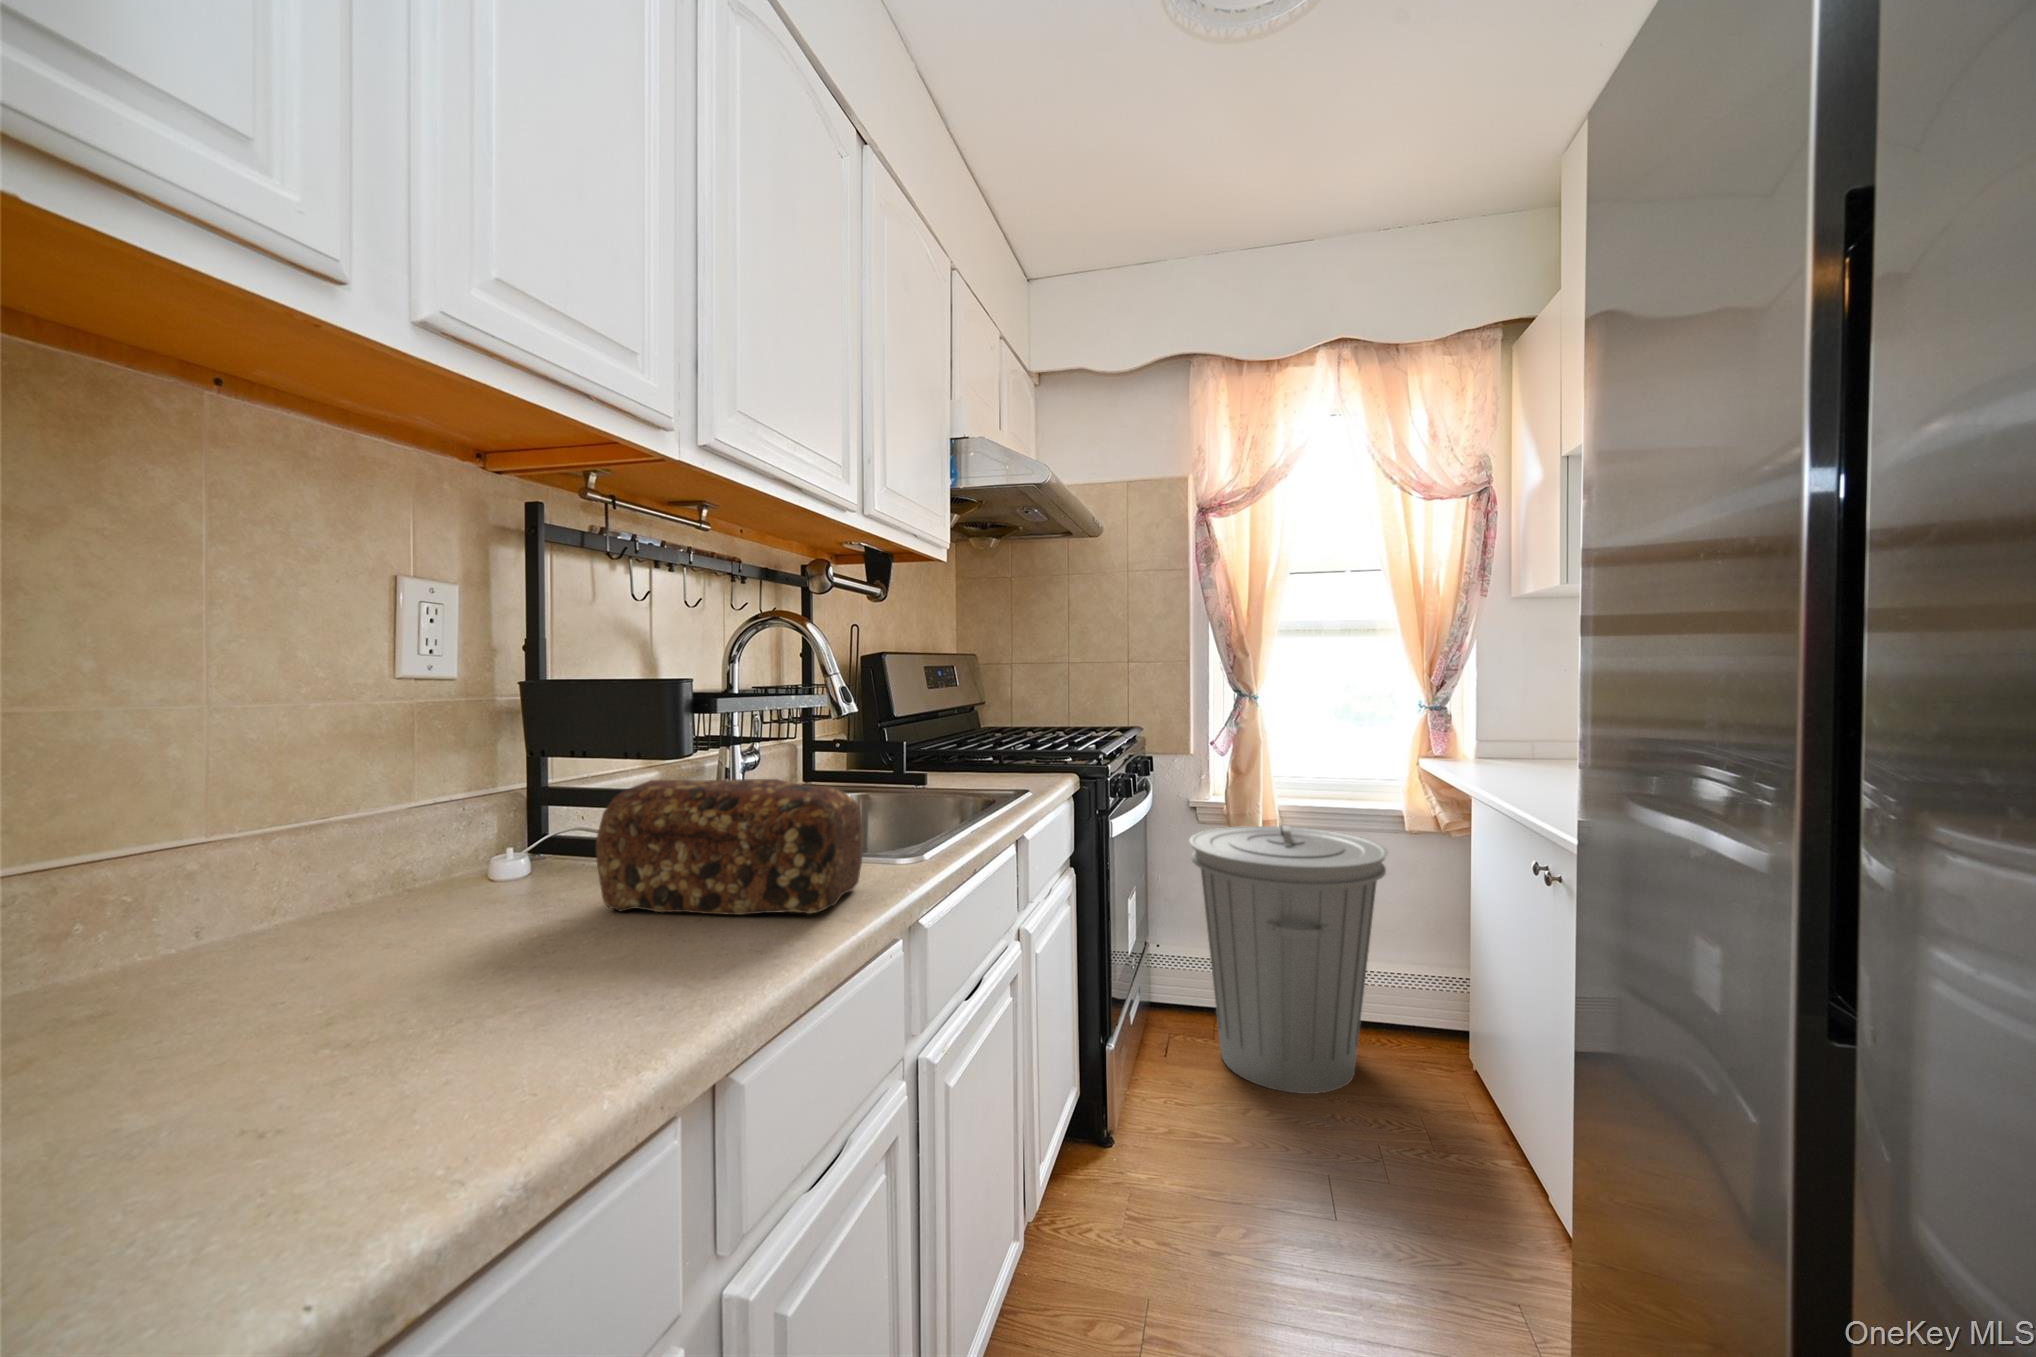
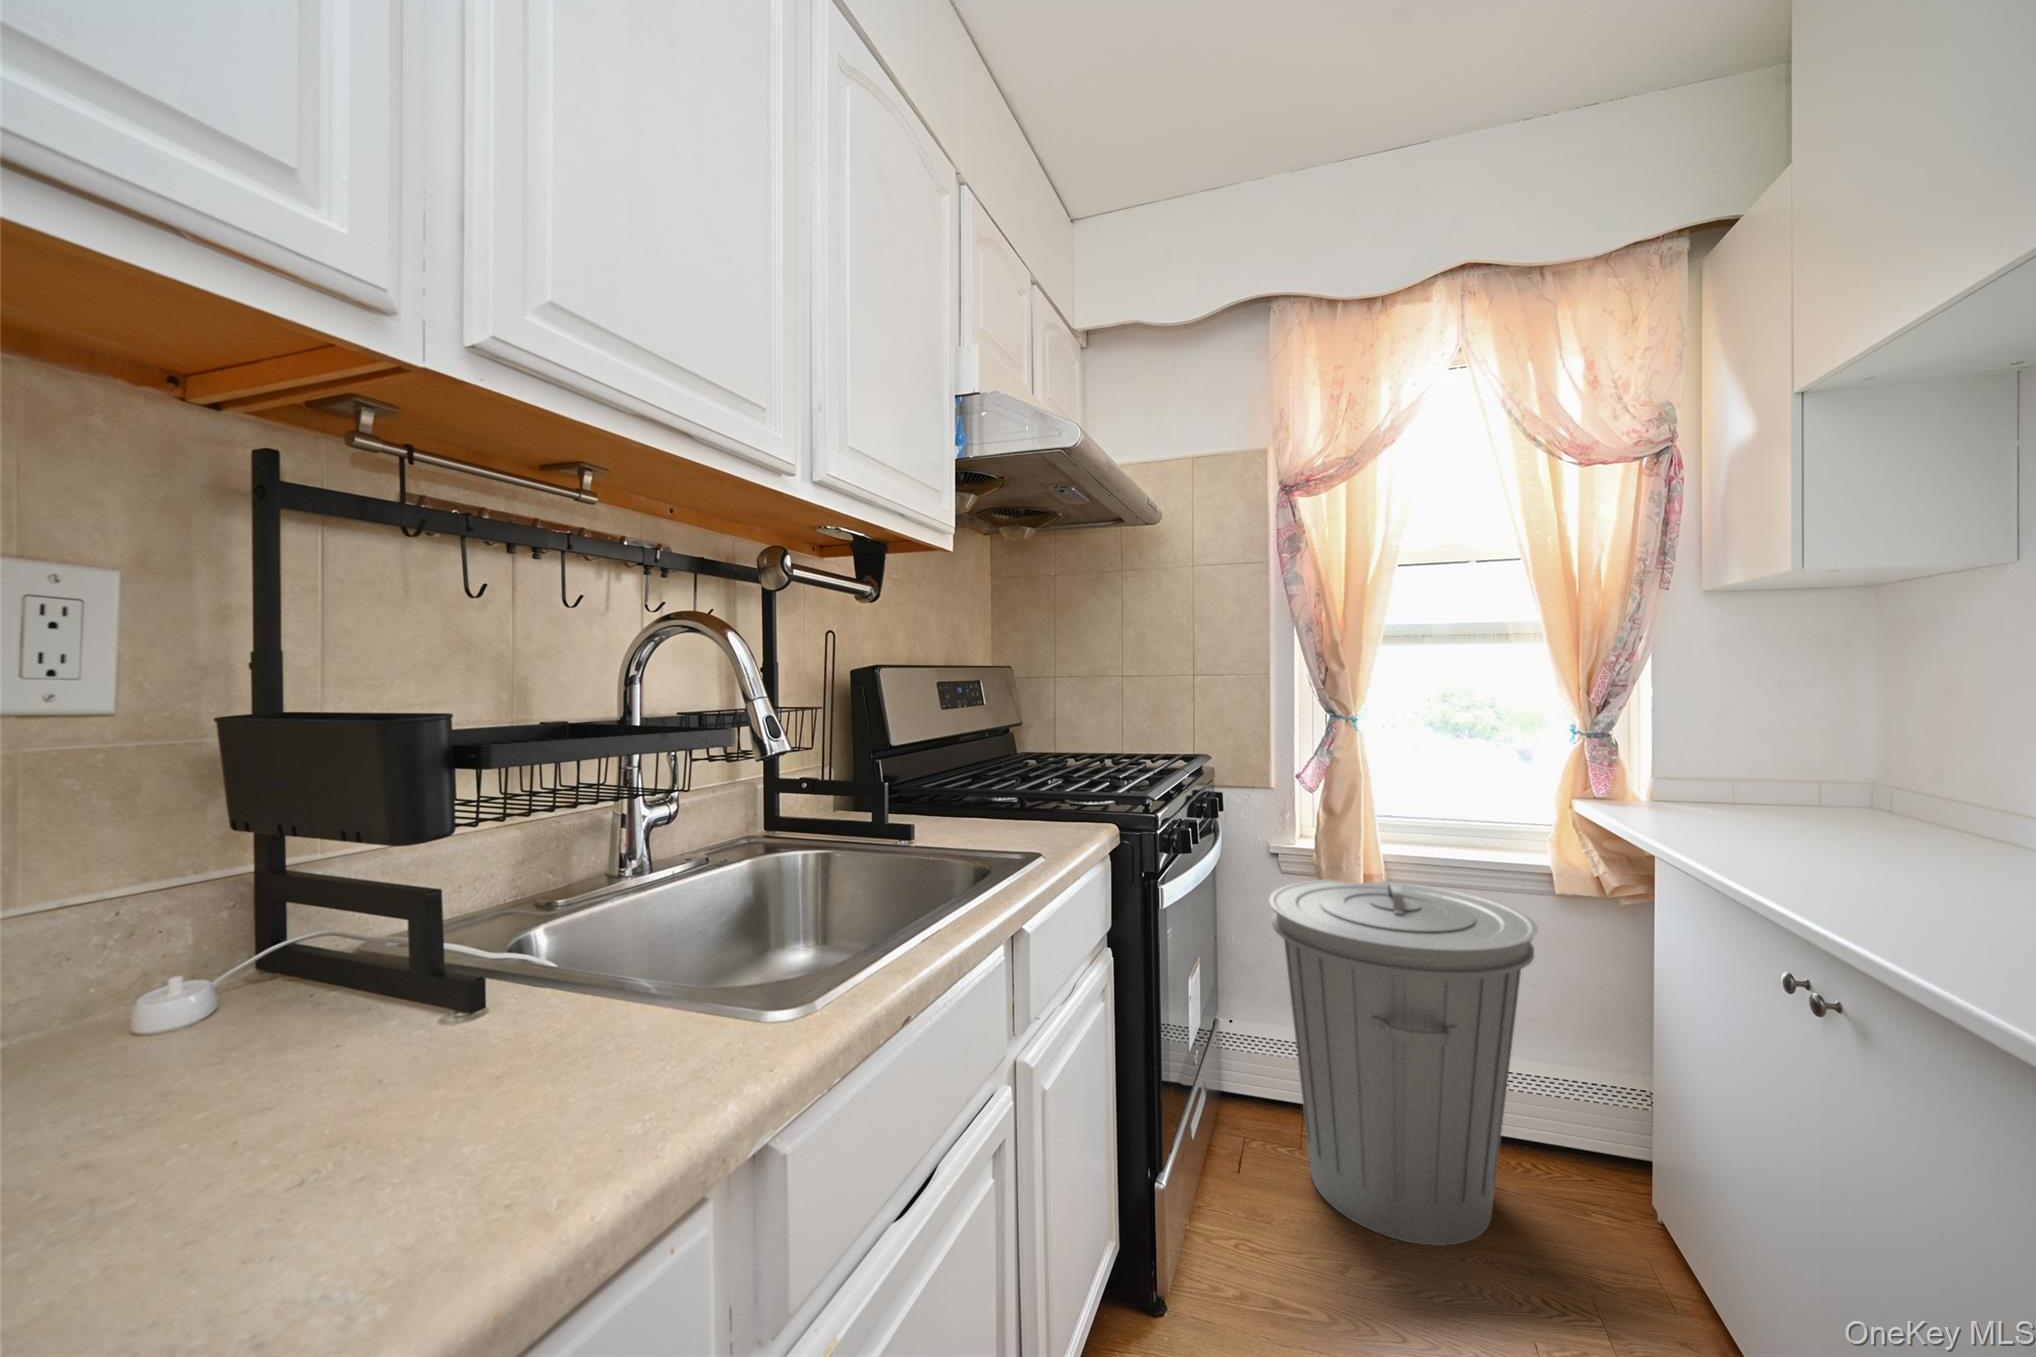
bread loaf: present [596,779,863,915] -> none [148,896,671,1187]

